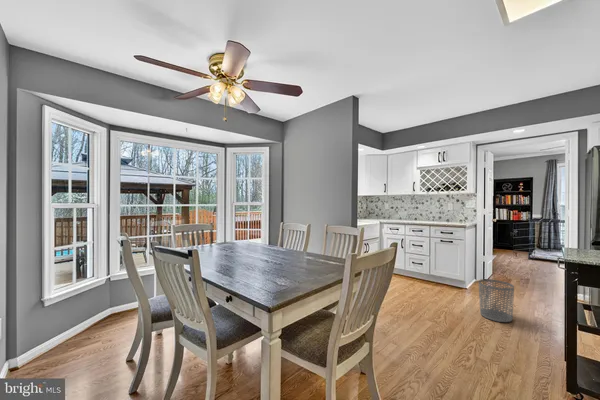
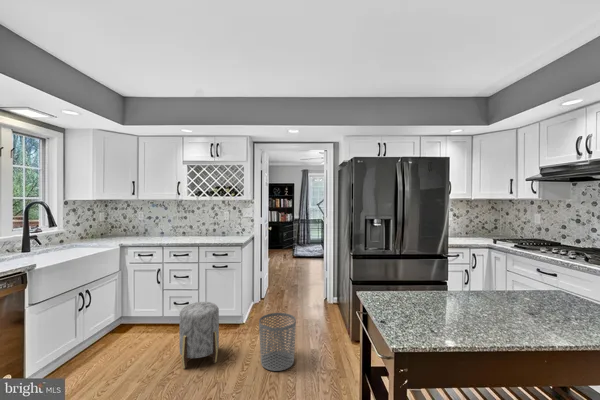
stool: none [417,262,445,304] -> present [179,302,219,369]

